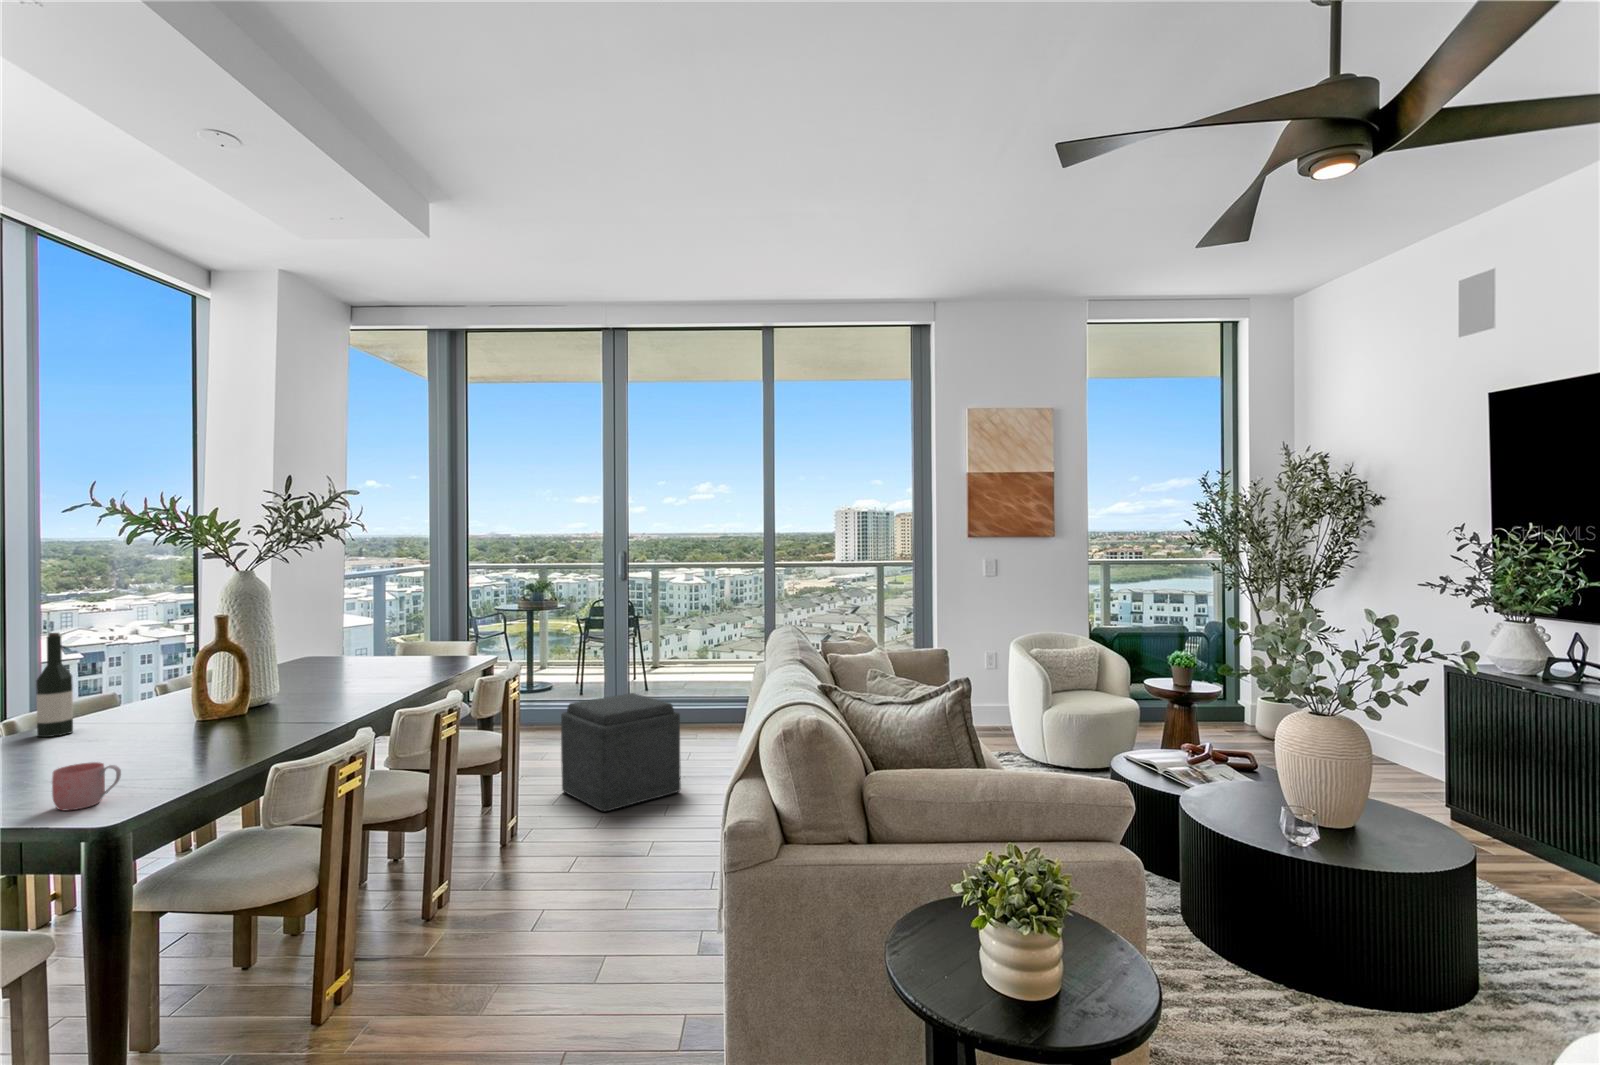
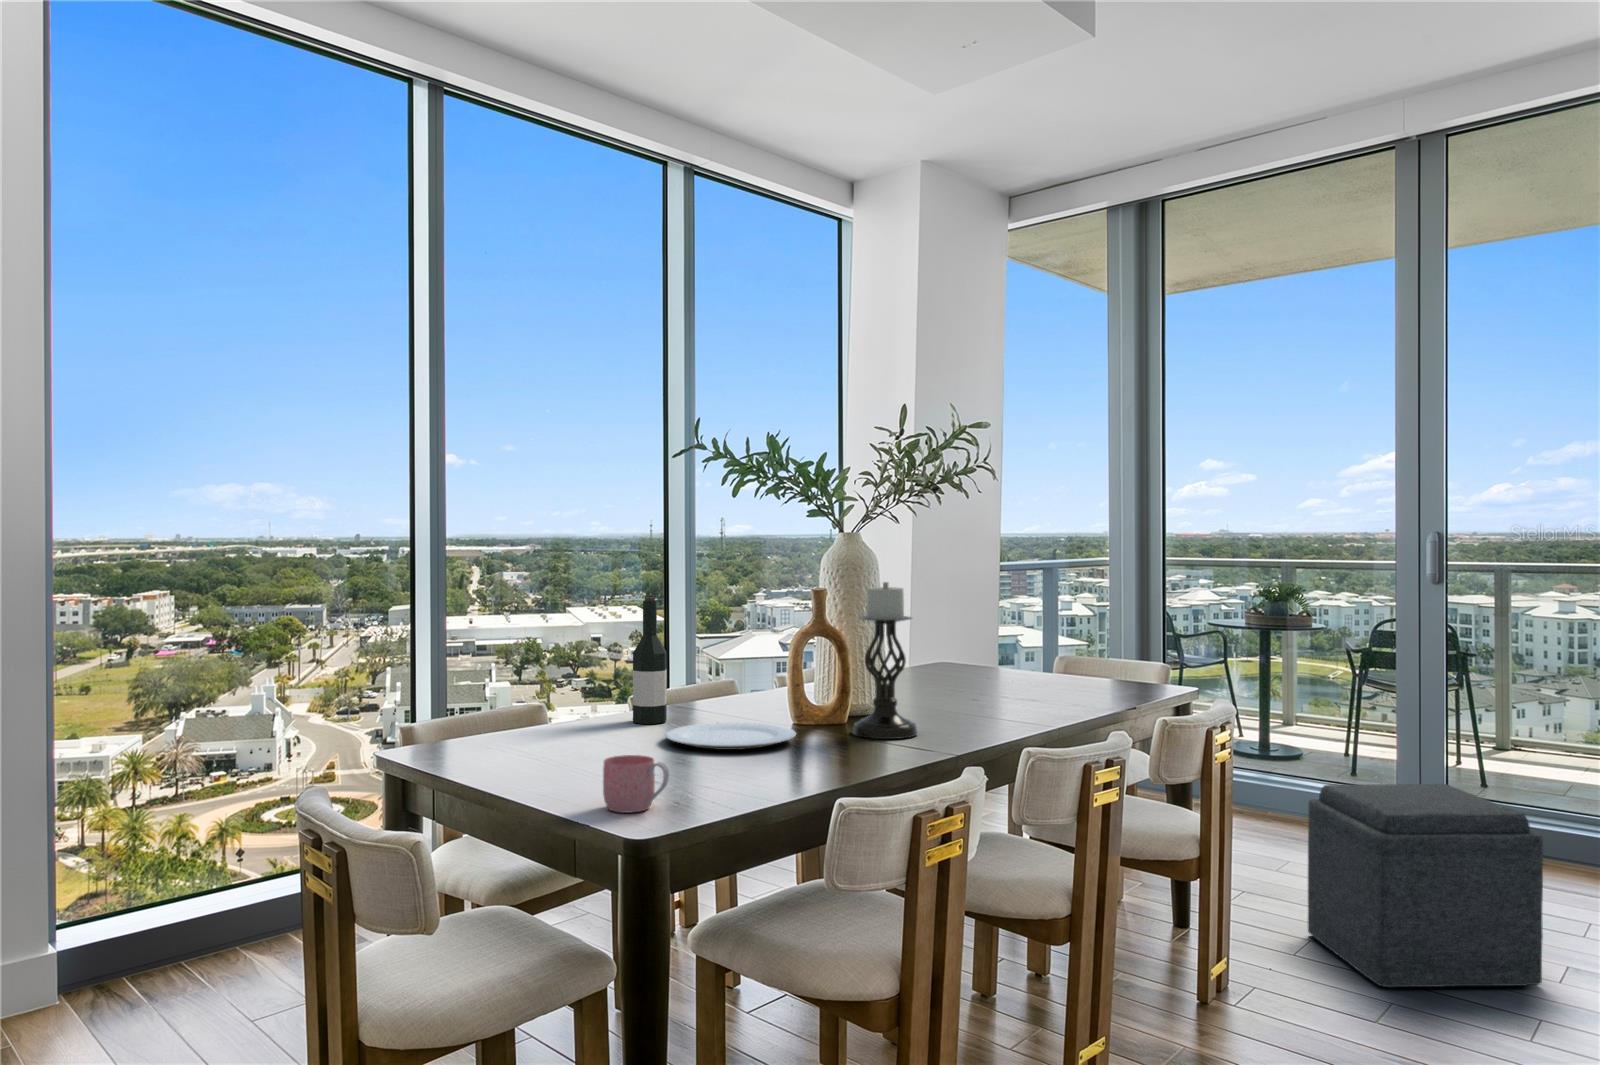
candle holder: none [256,608,310,720] -> present [853,582,917,739]
plate: none [82,721,211,748] -> present [665,722,796,750]

